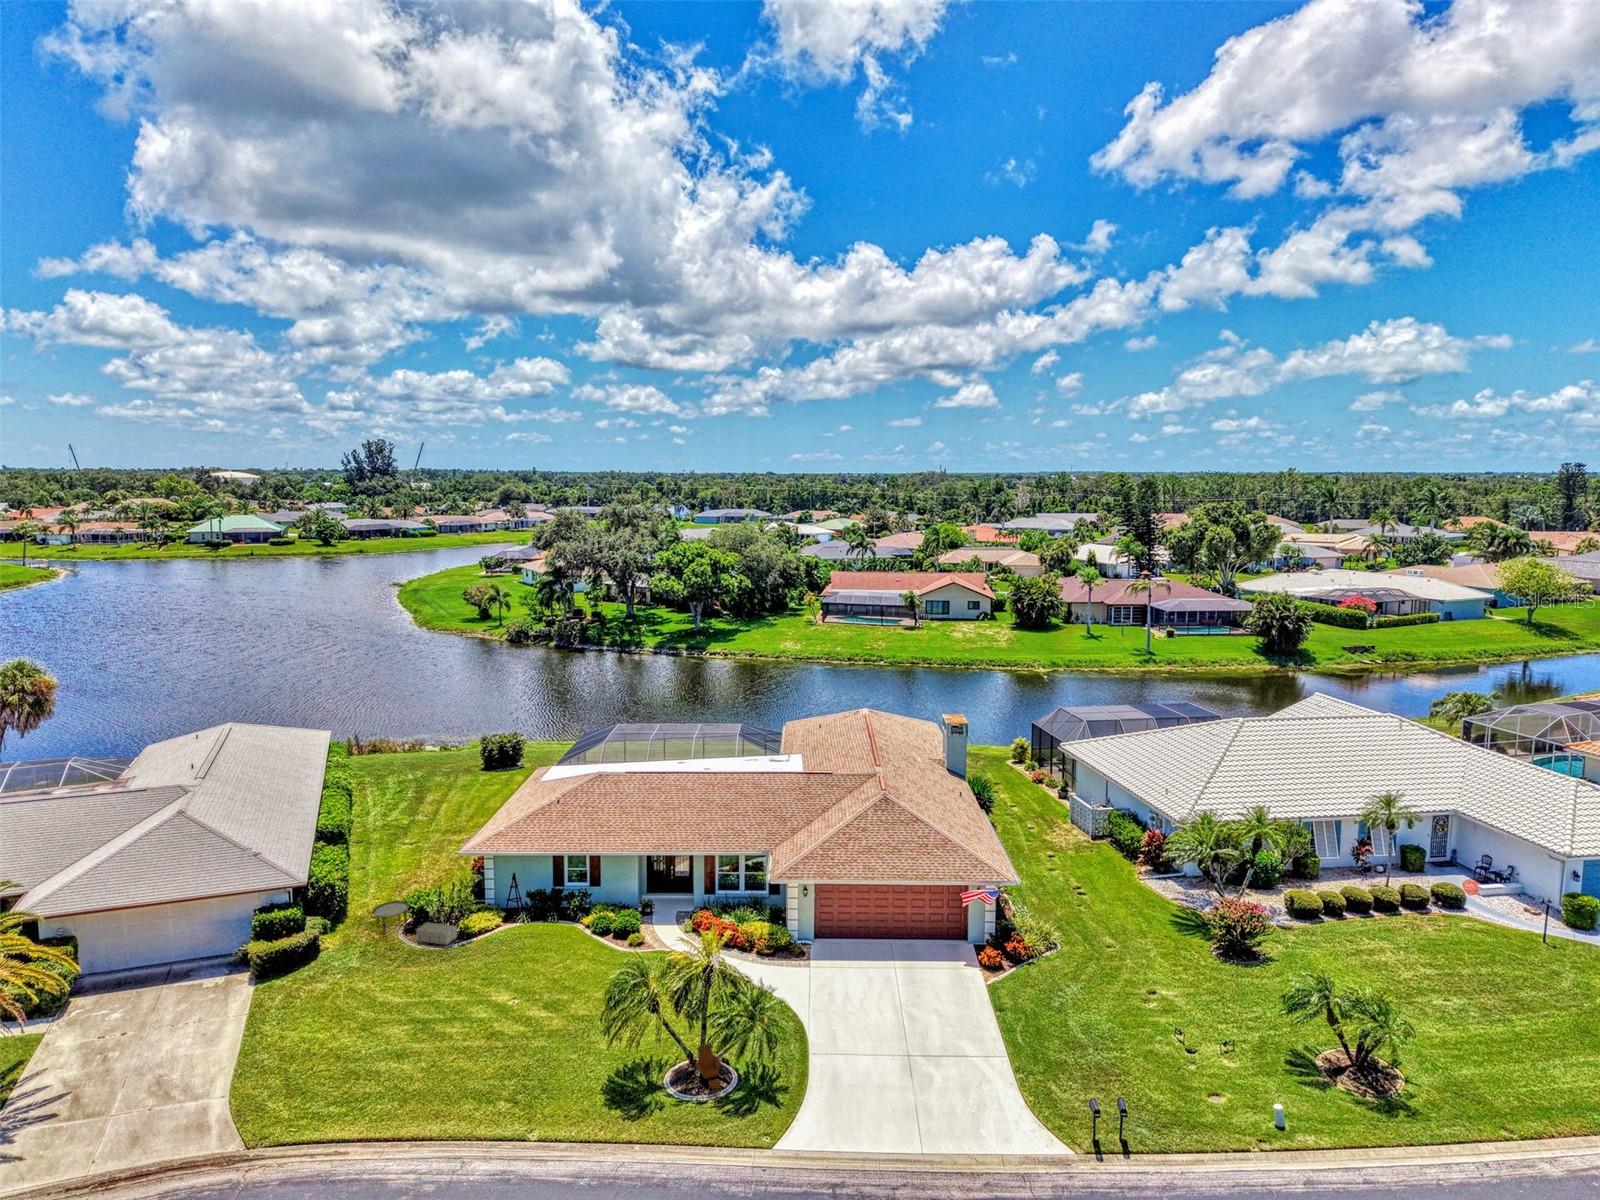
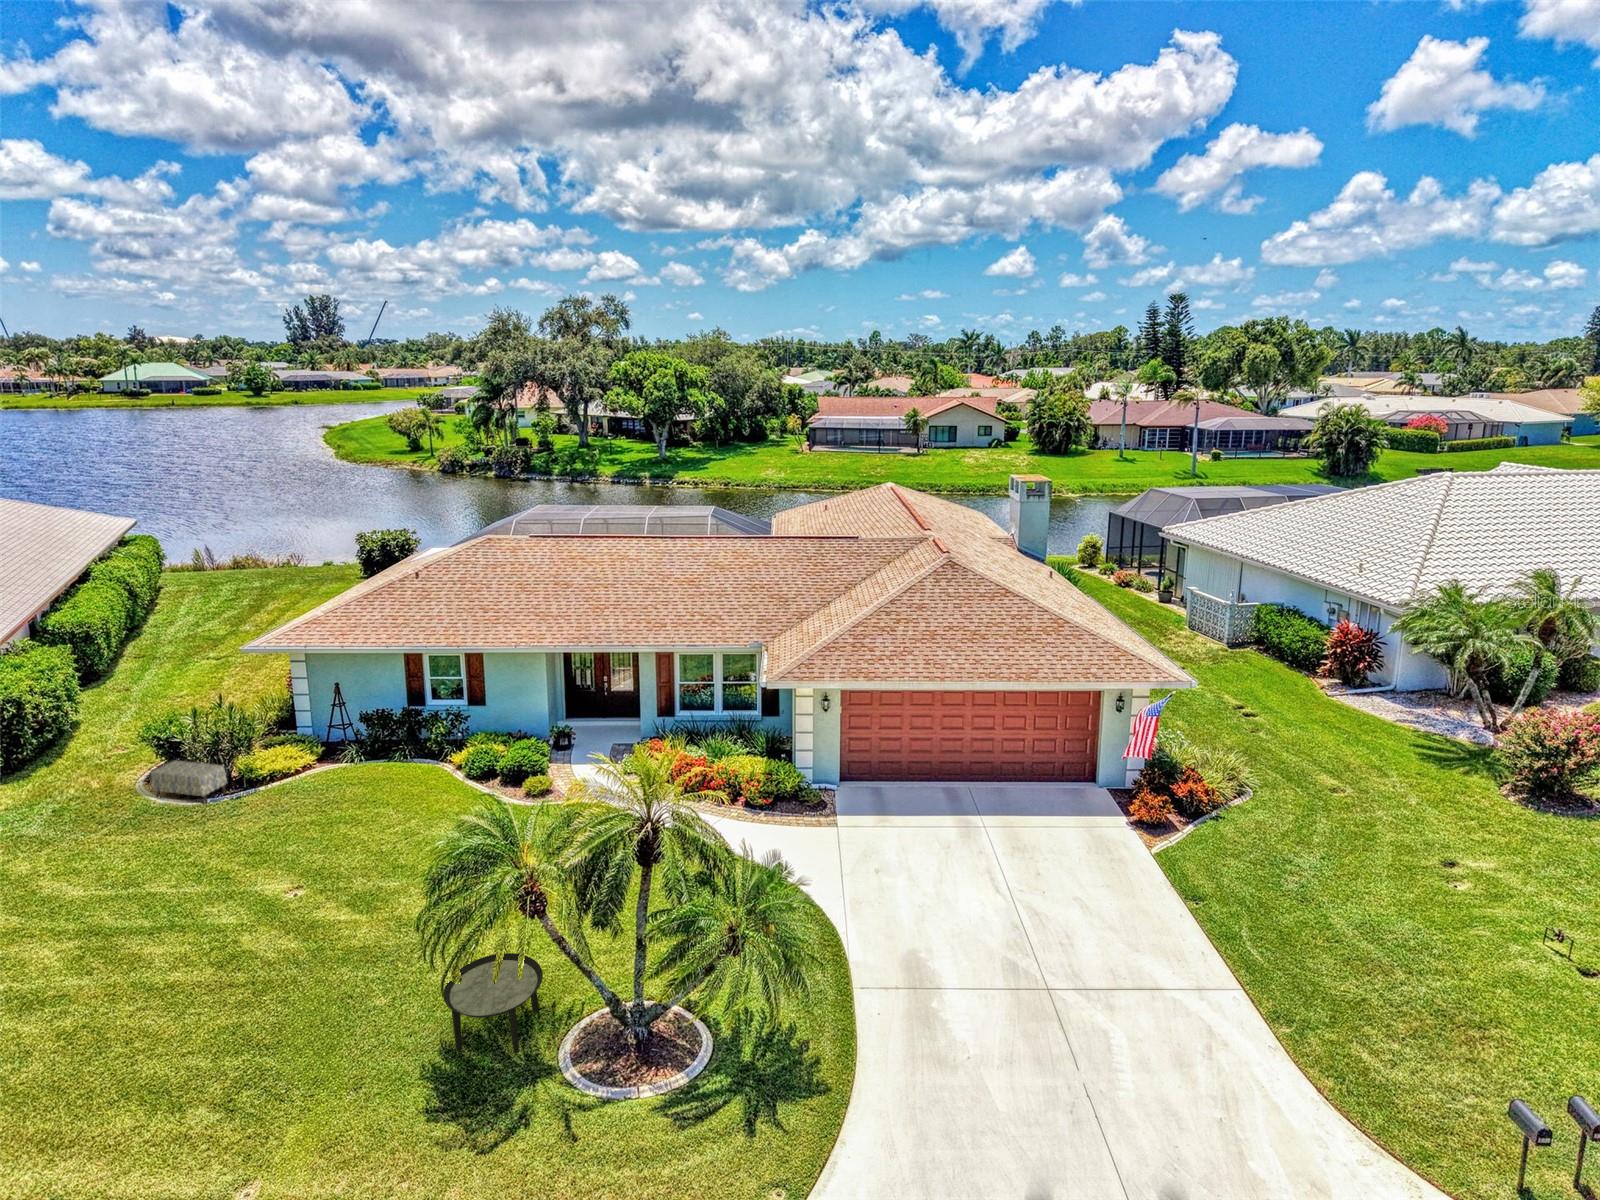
round table: present [373,901,409,934] -> present [443,953,543,1053]
lounge chair: present [695,1043,721,1093] -> none [618,977,678,1096]

